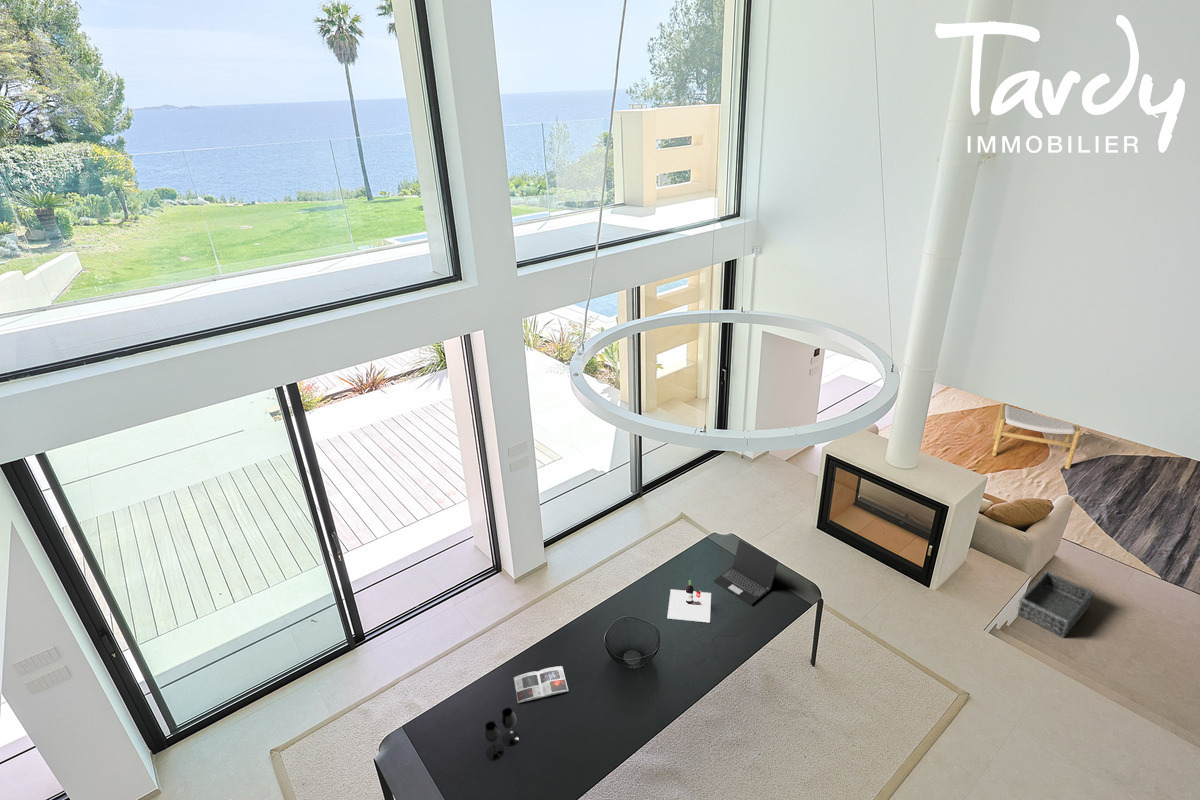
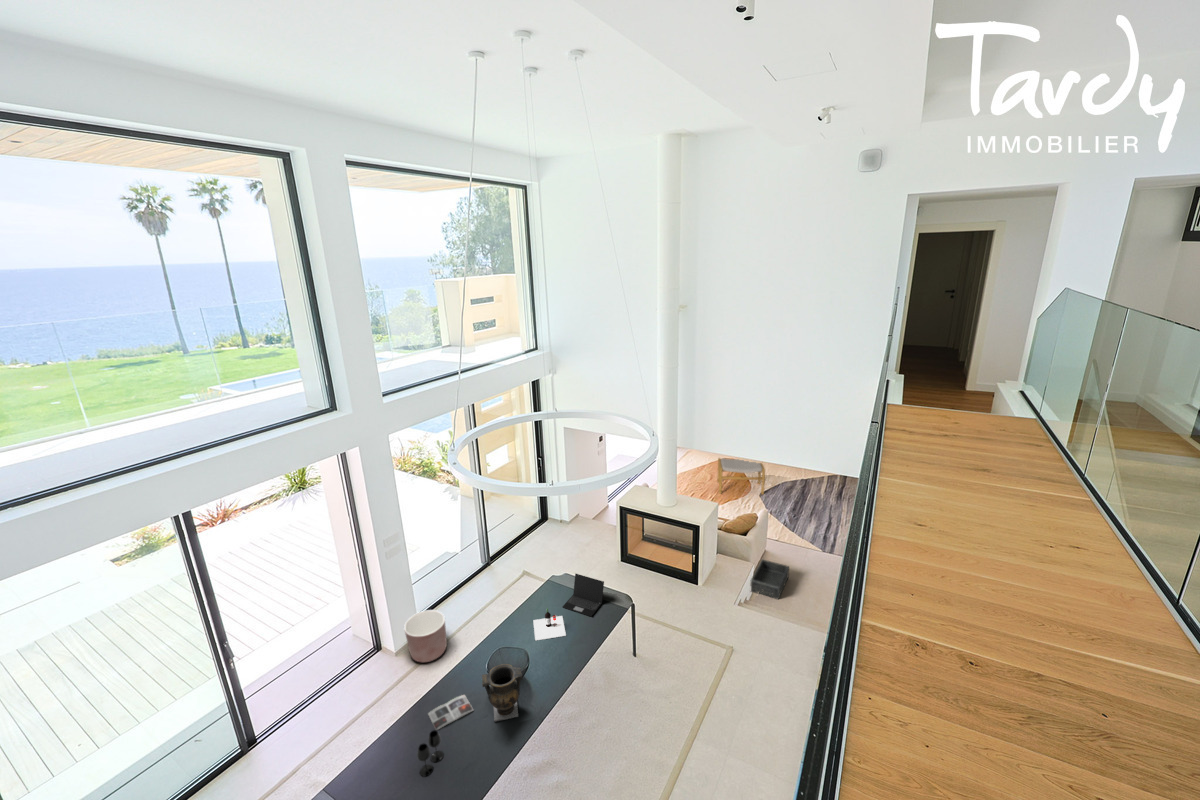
planter: none [521,539,570,600] -> present [404,610,447,662]
vase: none [578,646,633,718] -> present [482,664,522,722]

